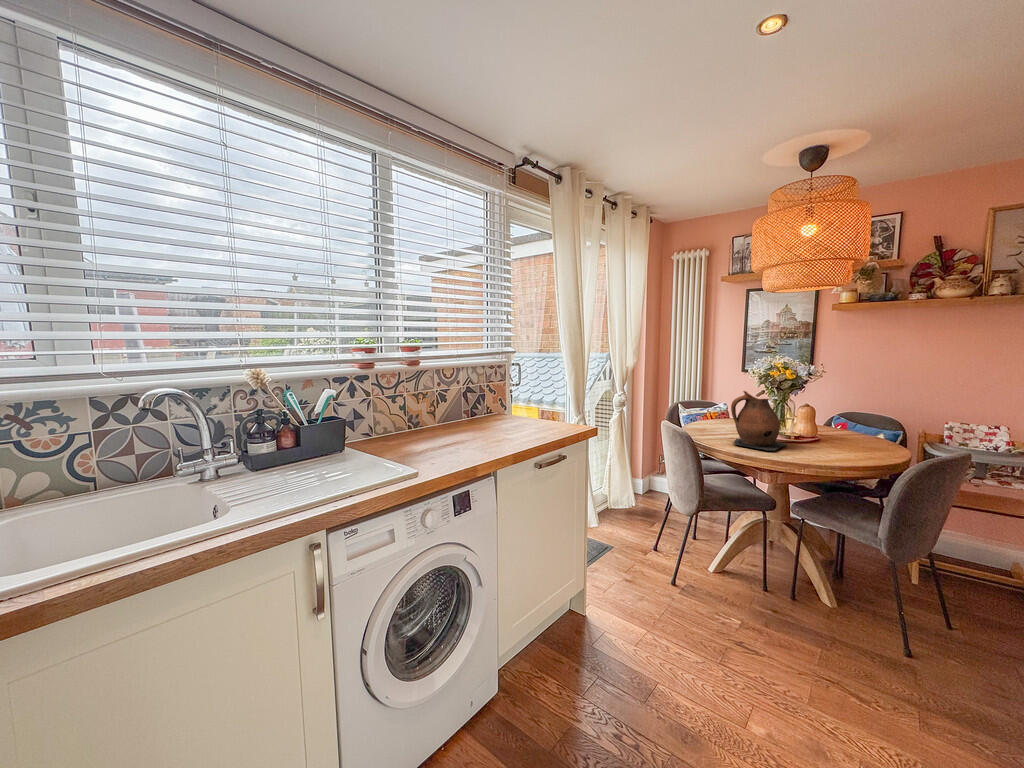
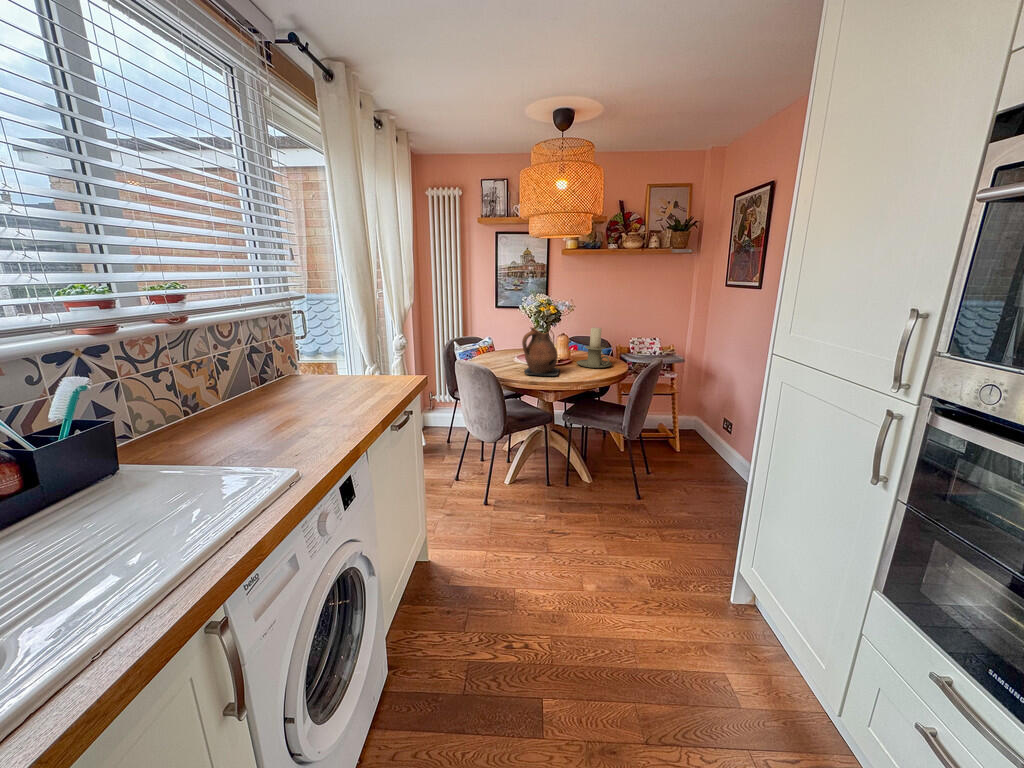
candle holder: none [819,398,880,452] -> present [576,328,612,368]

